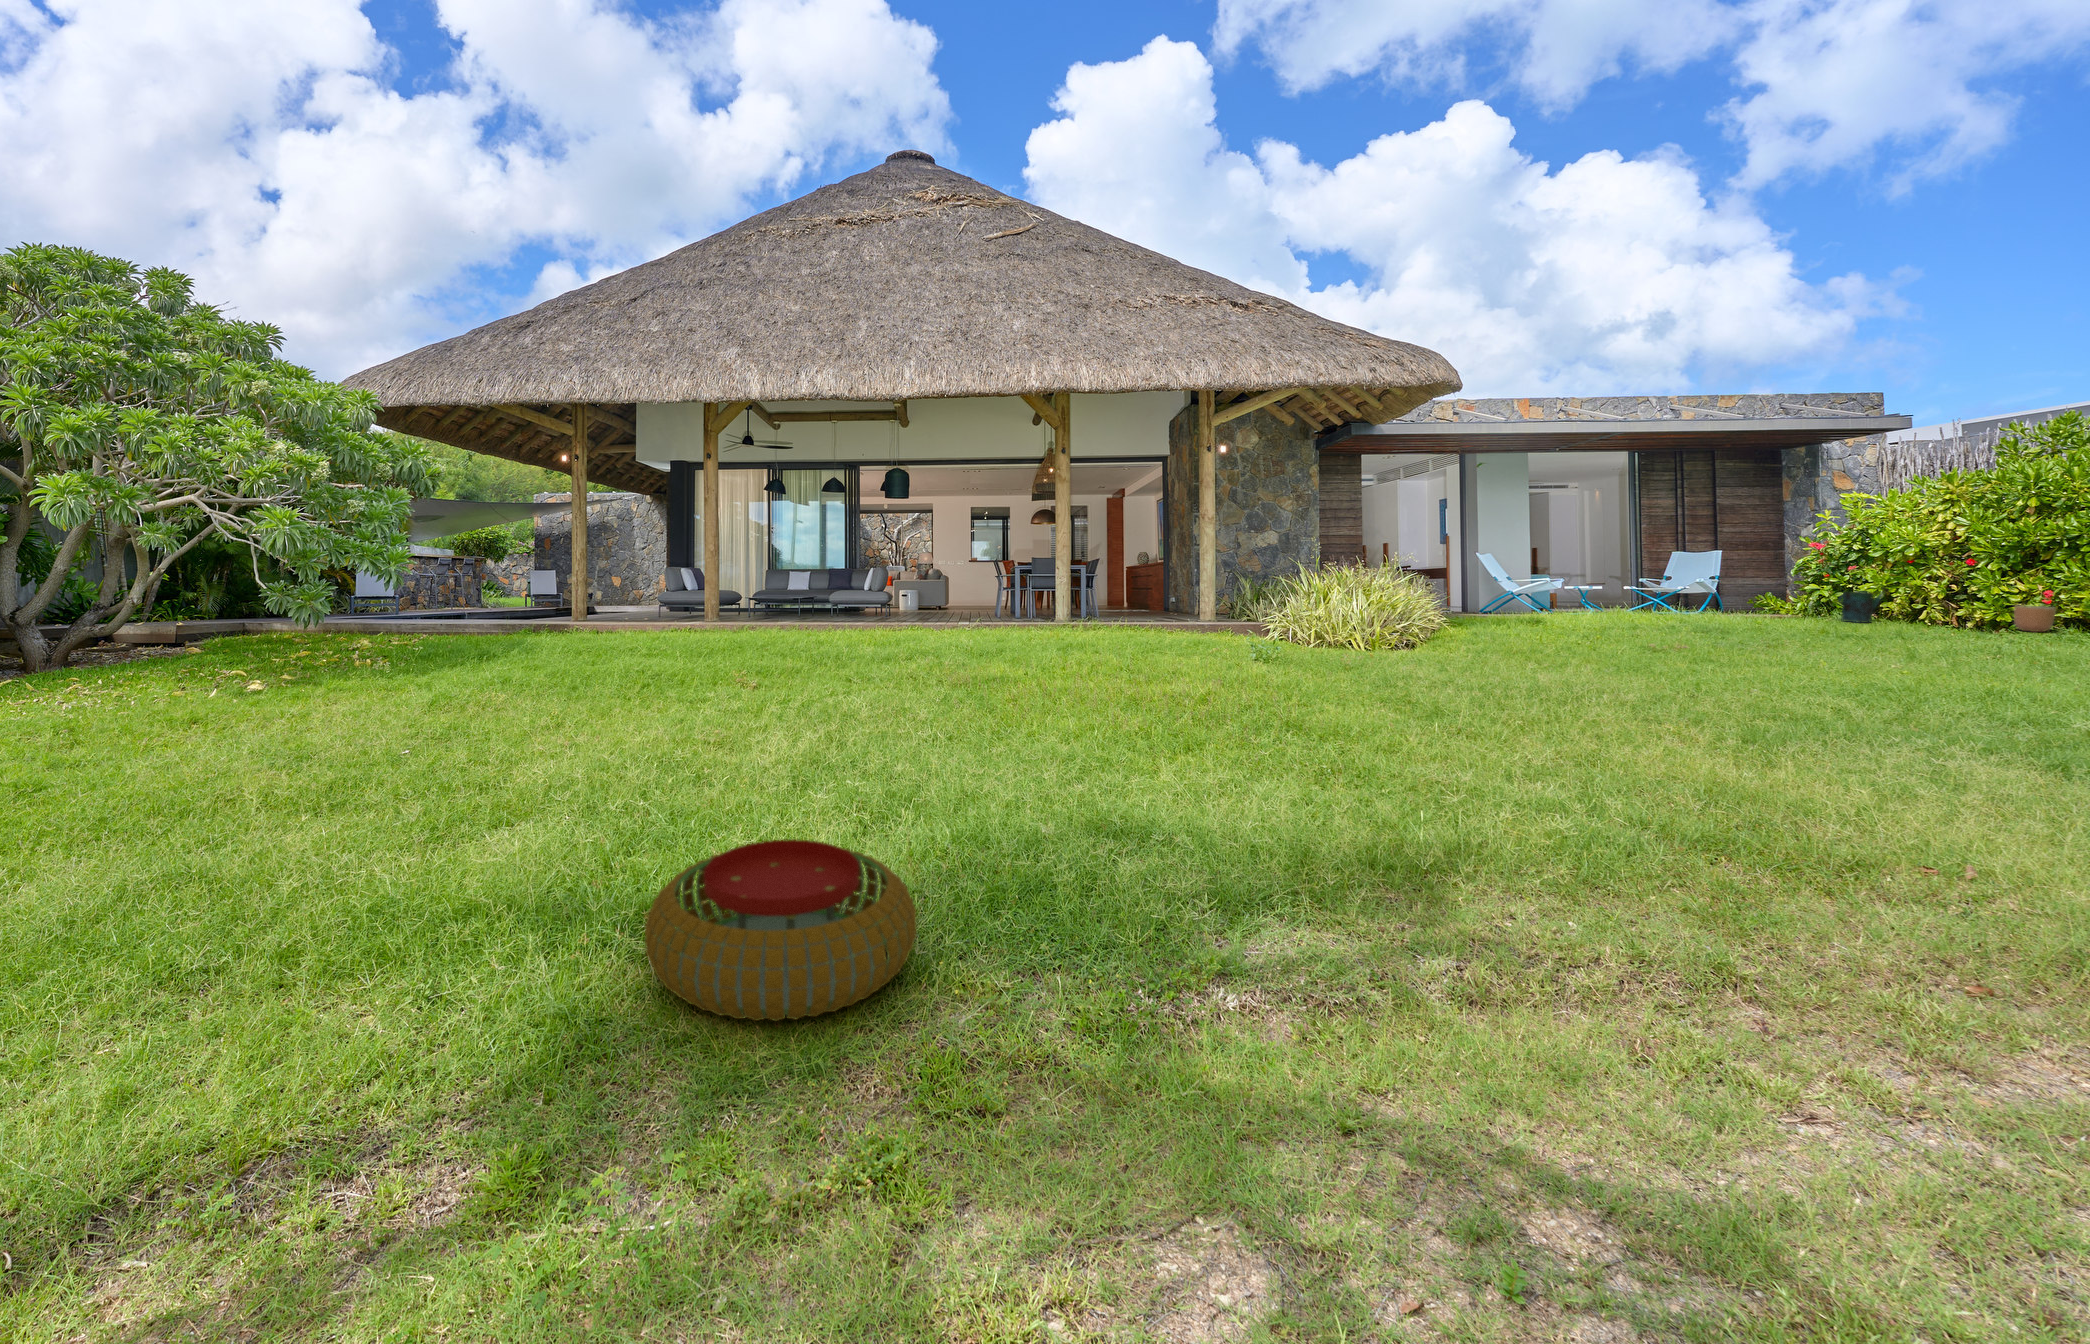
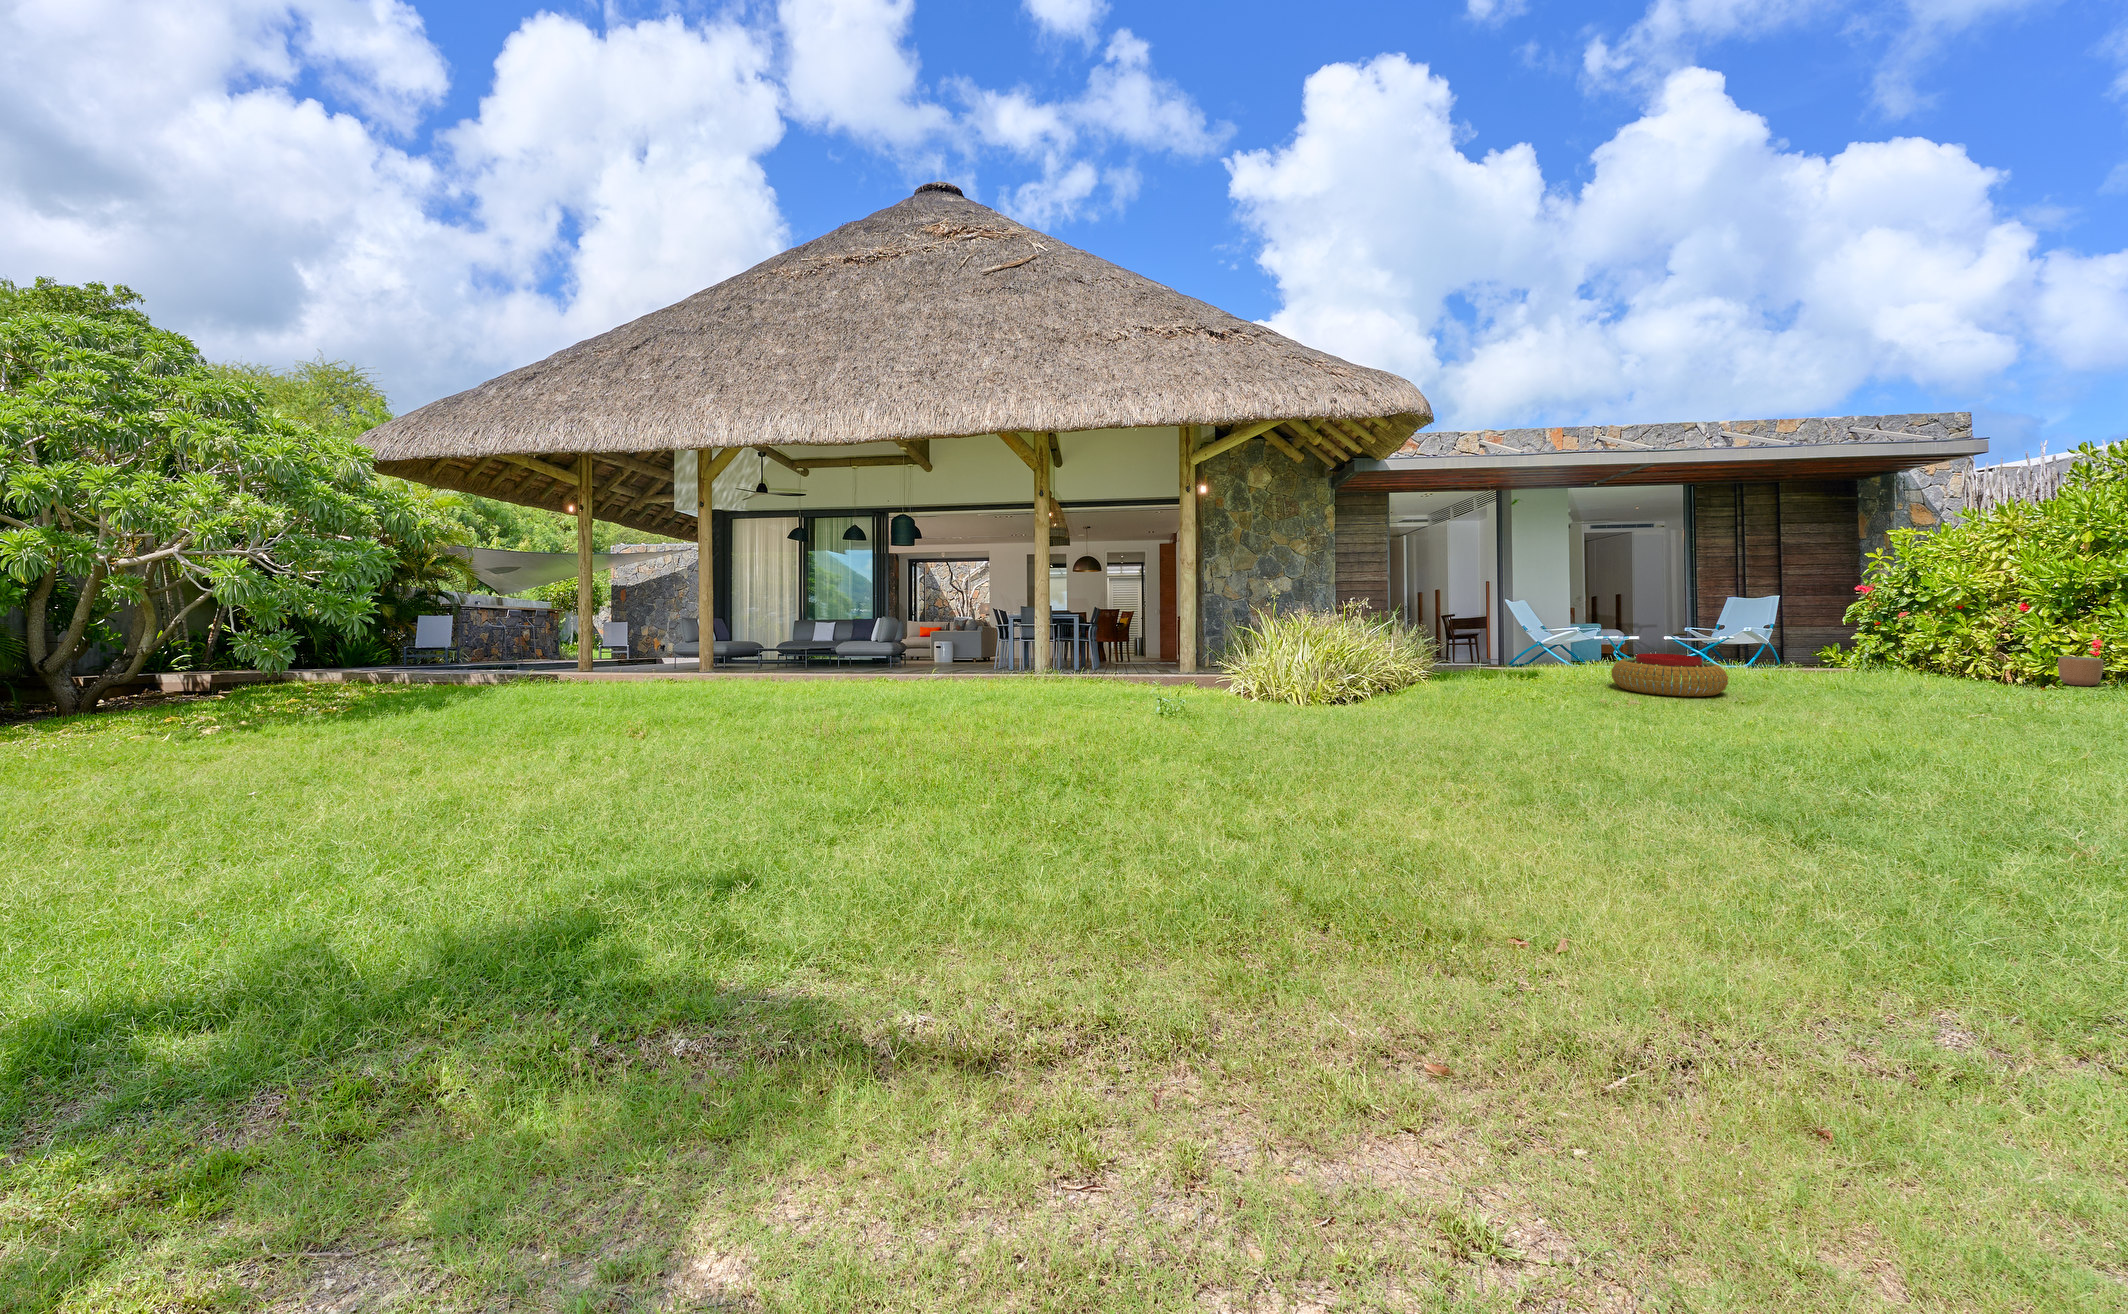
watering can: present [1838,587,1890,623] -> none [1877,635,1938,674]
pouf: present [645,839,916,1021] -> present [1612,654,1728,697]

